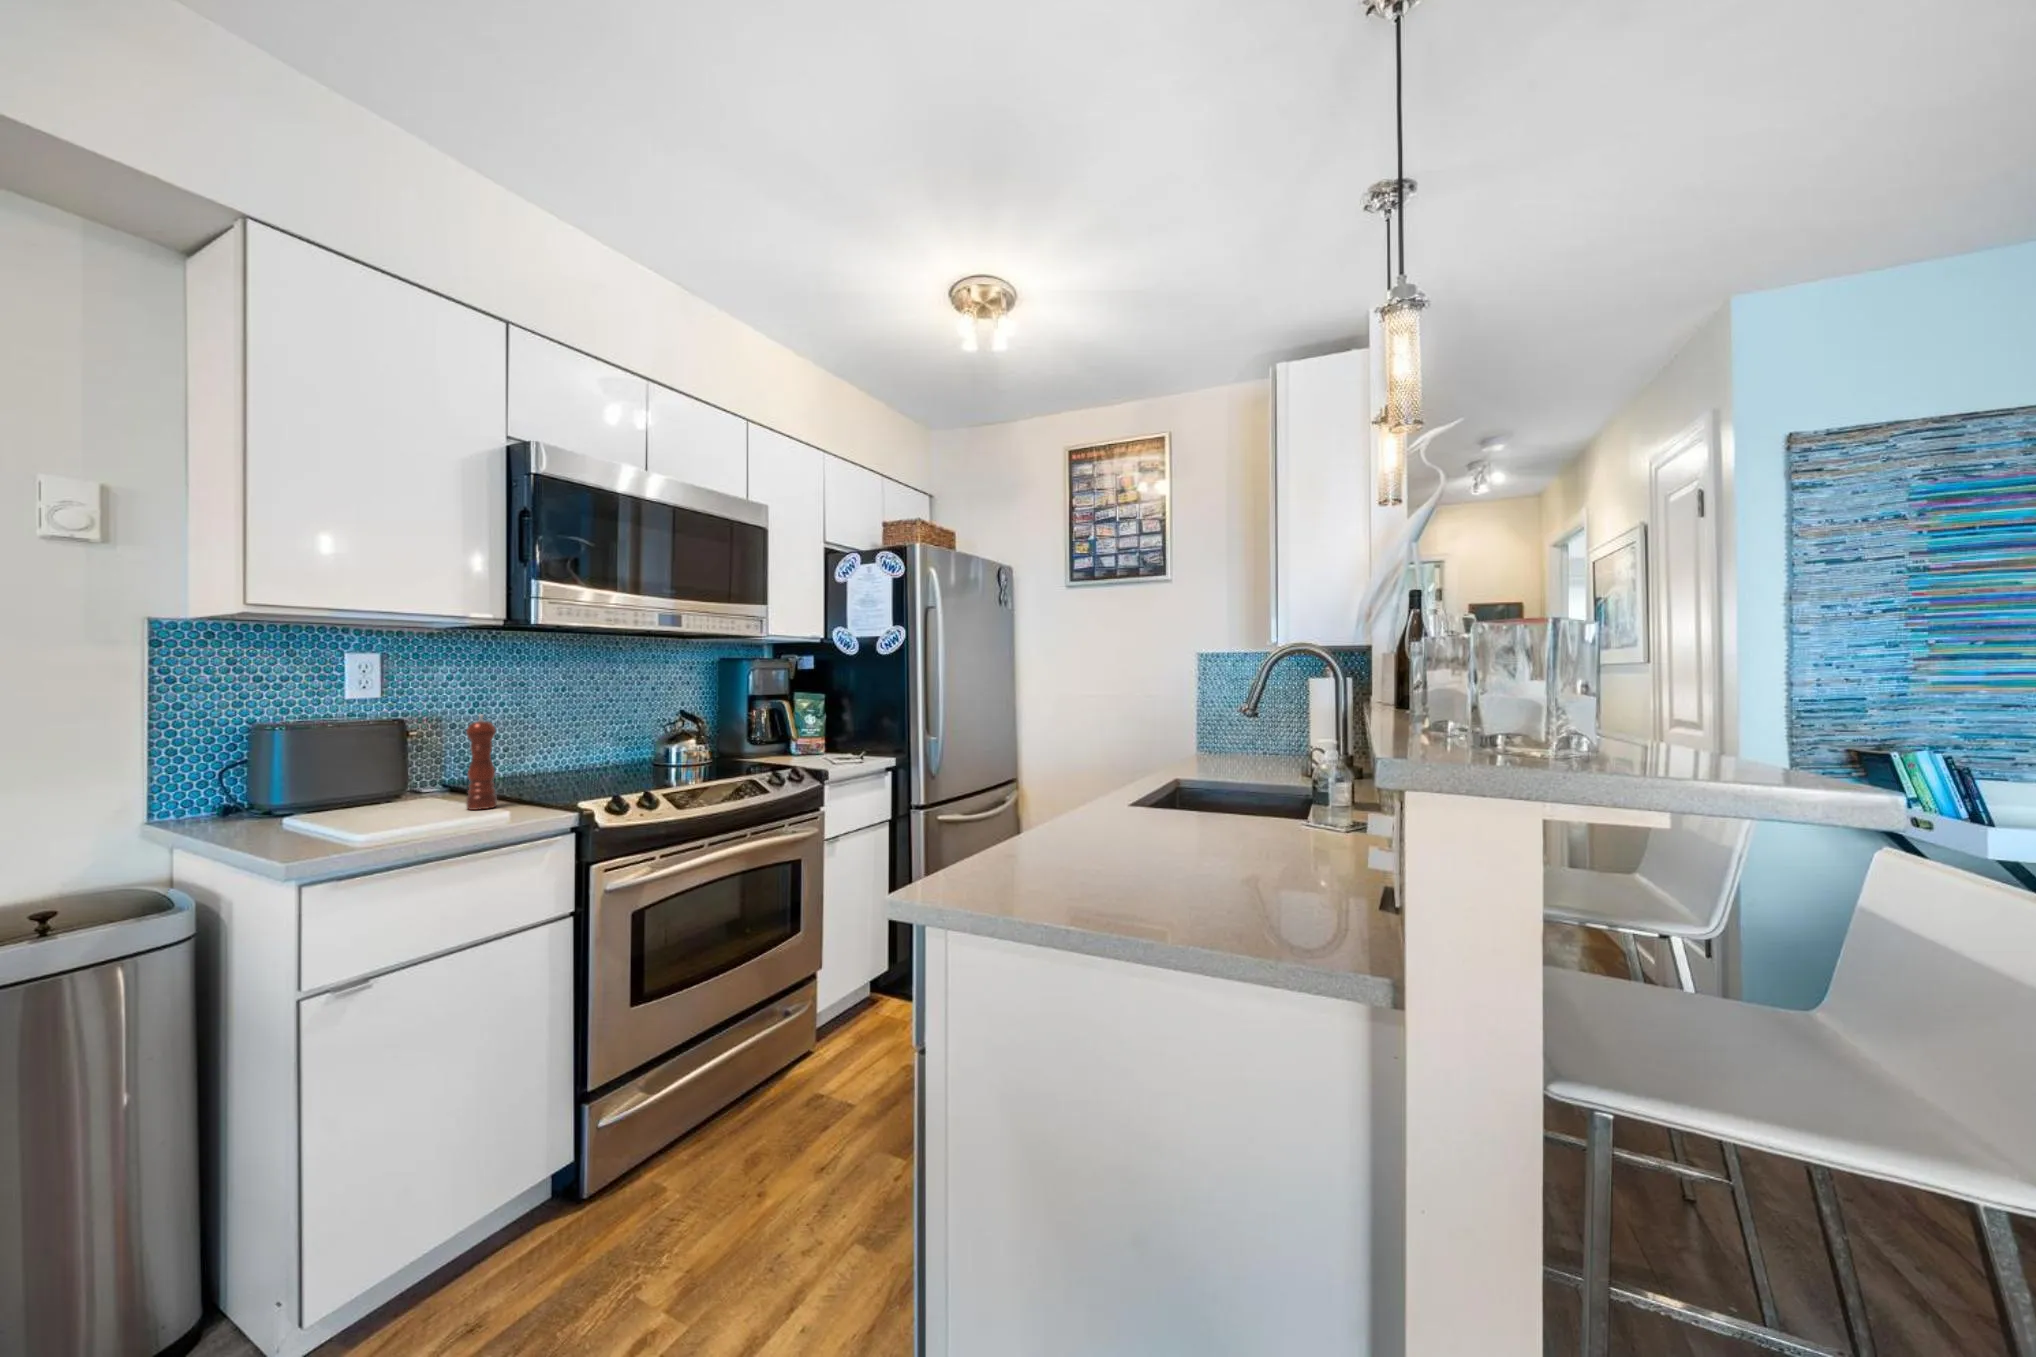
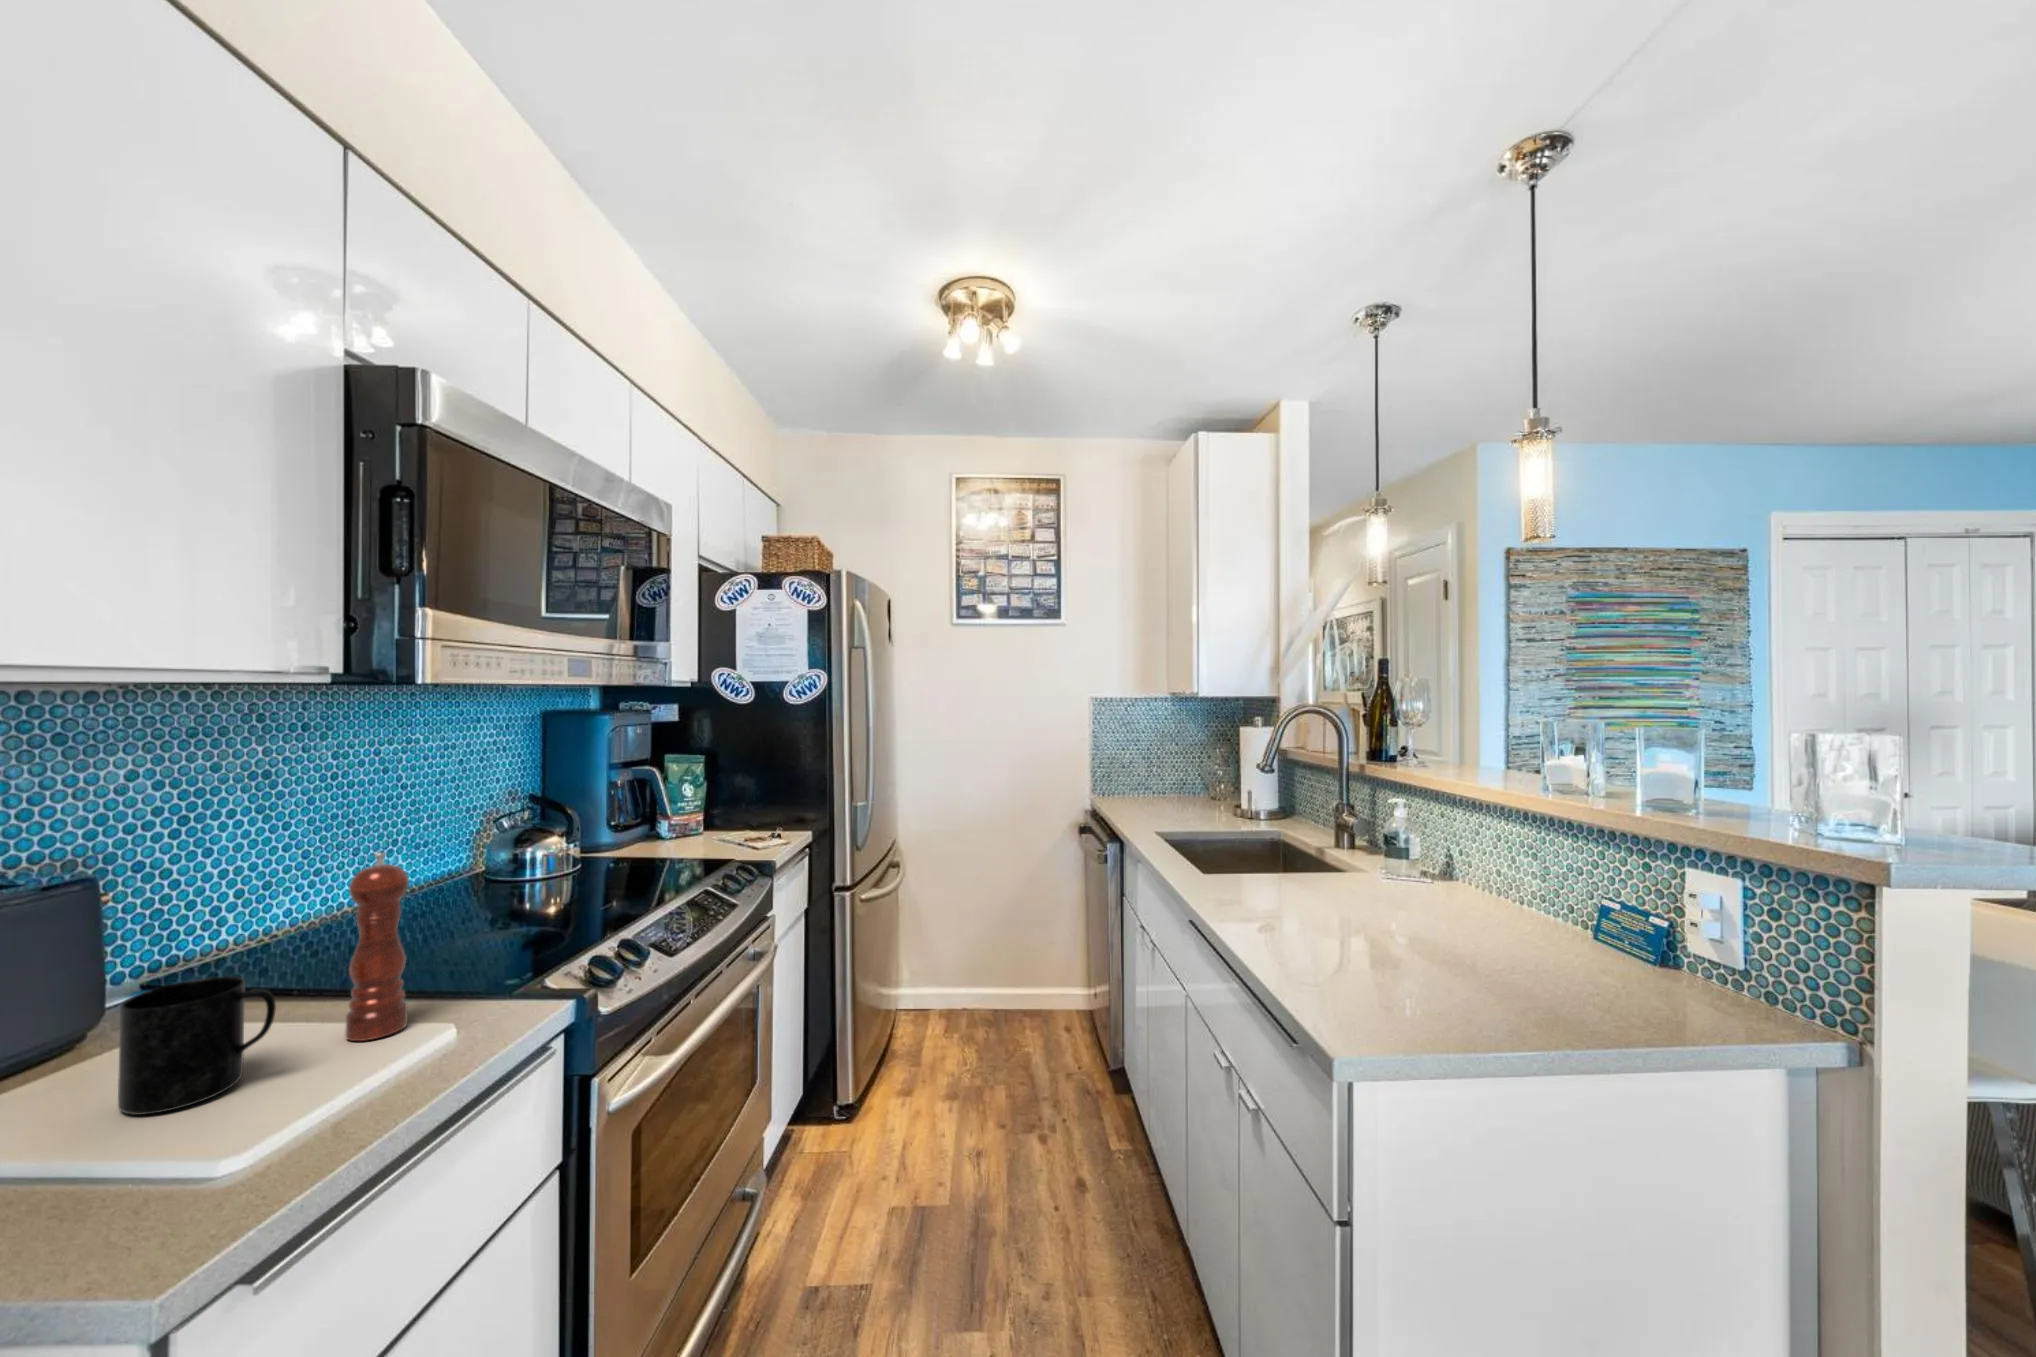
mug: none [362,765,419,818] -> present [118,976,276,1115]

